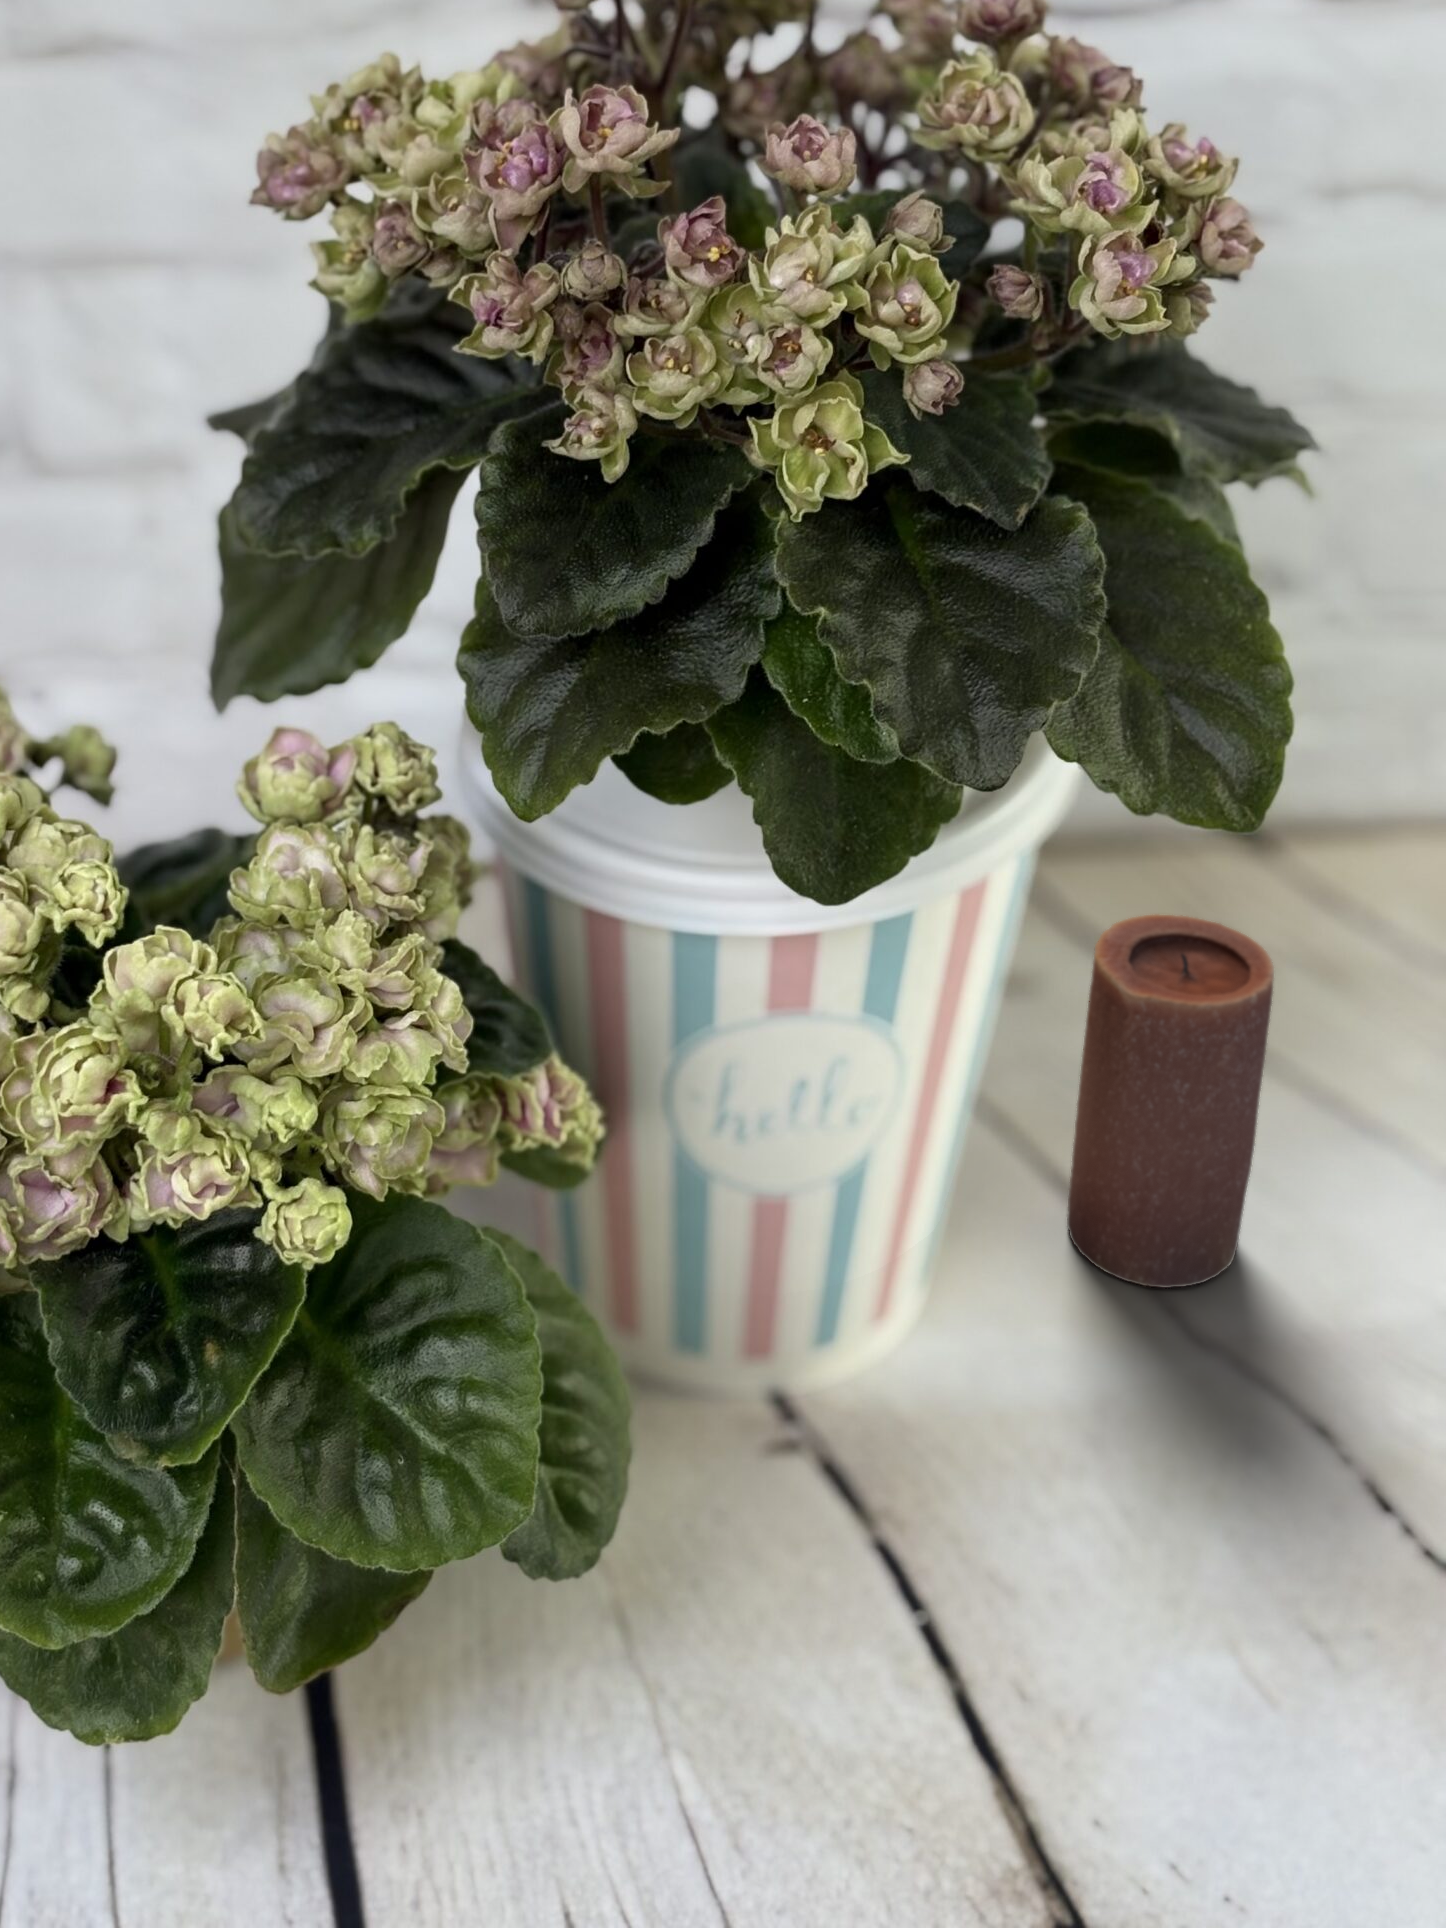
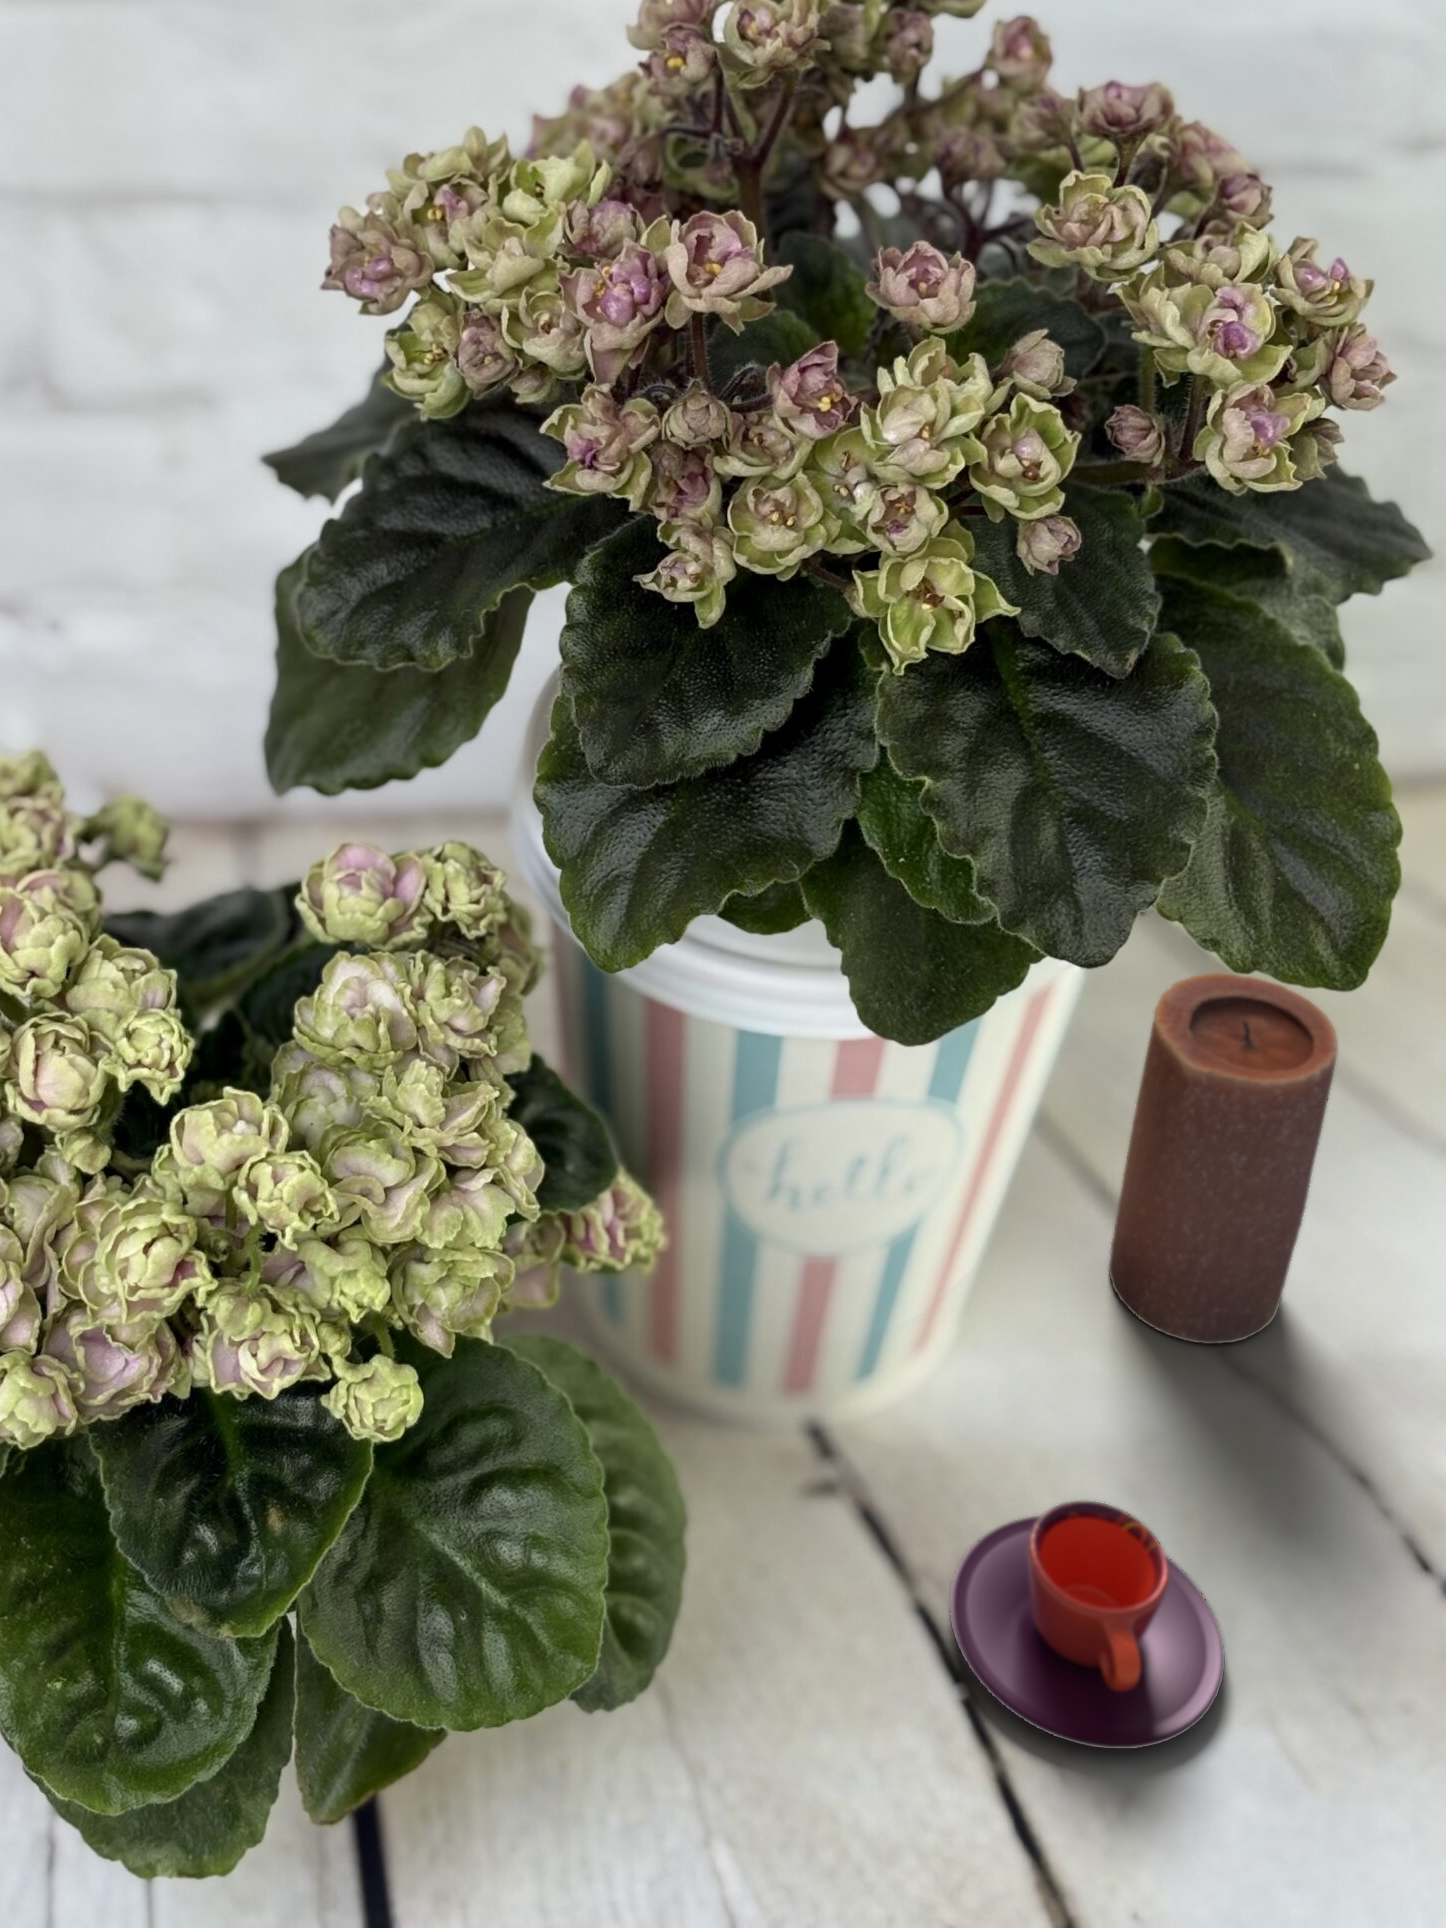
teacup: none [906,1409,1182,1647] -> present [949,1501,1225,1749]

